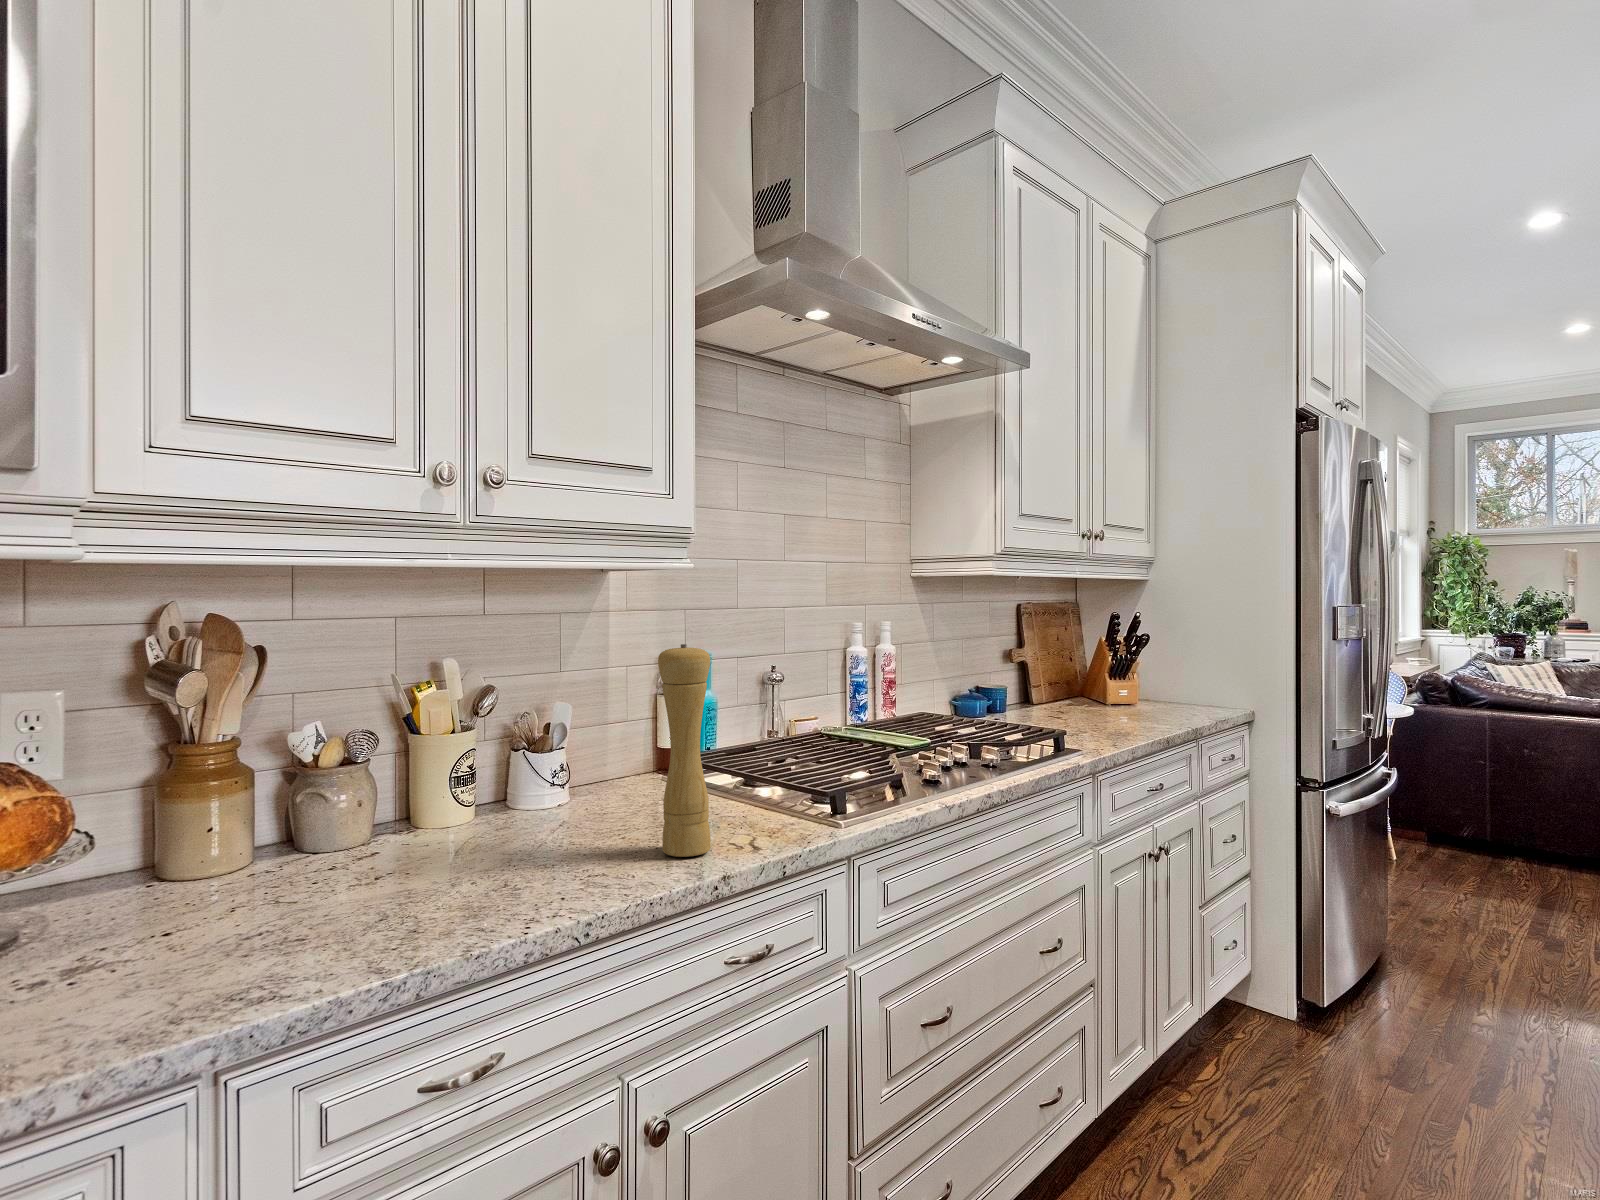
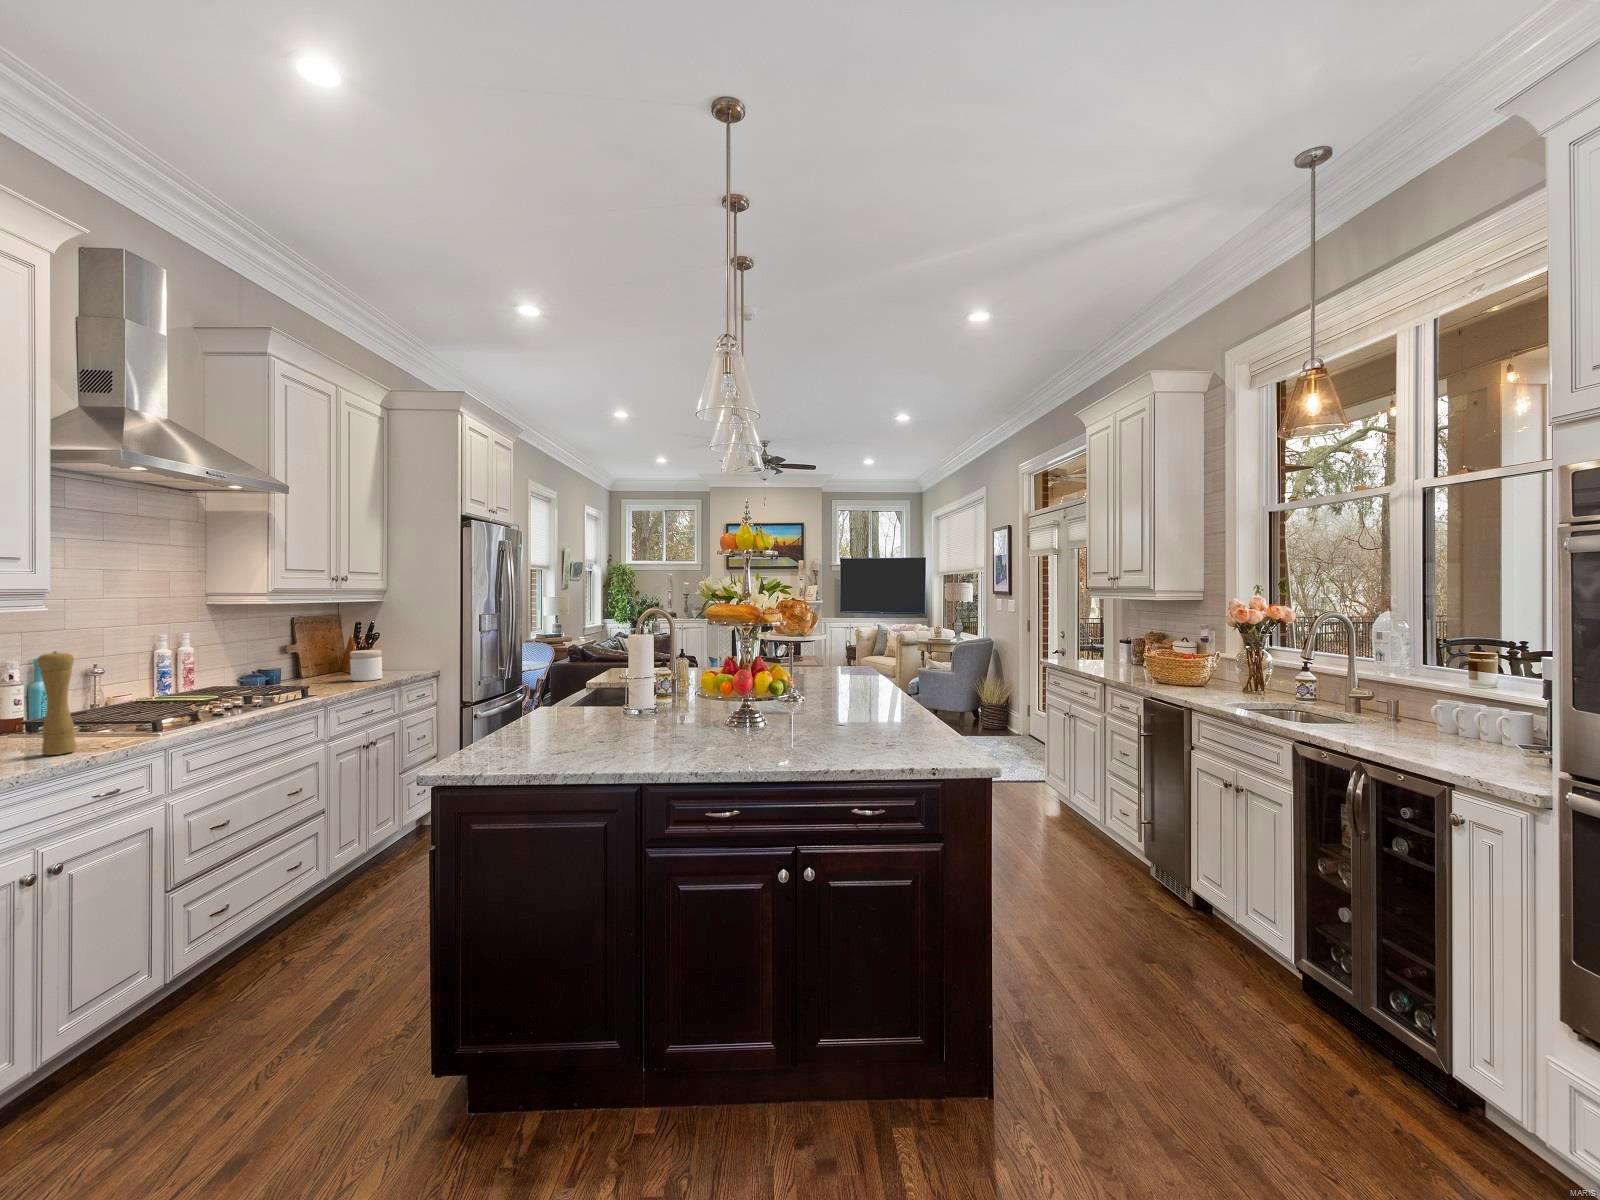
jar: none [1113,665,1167,723] -> present [350,650,382,681]

